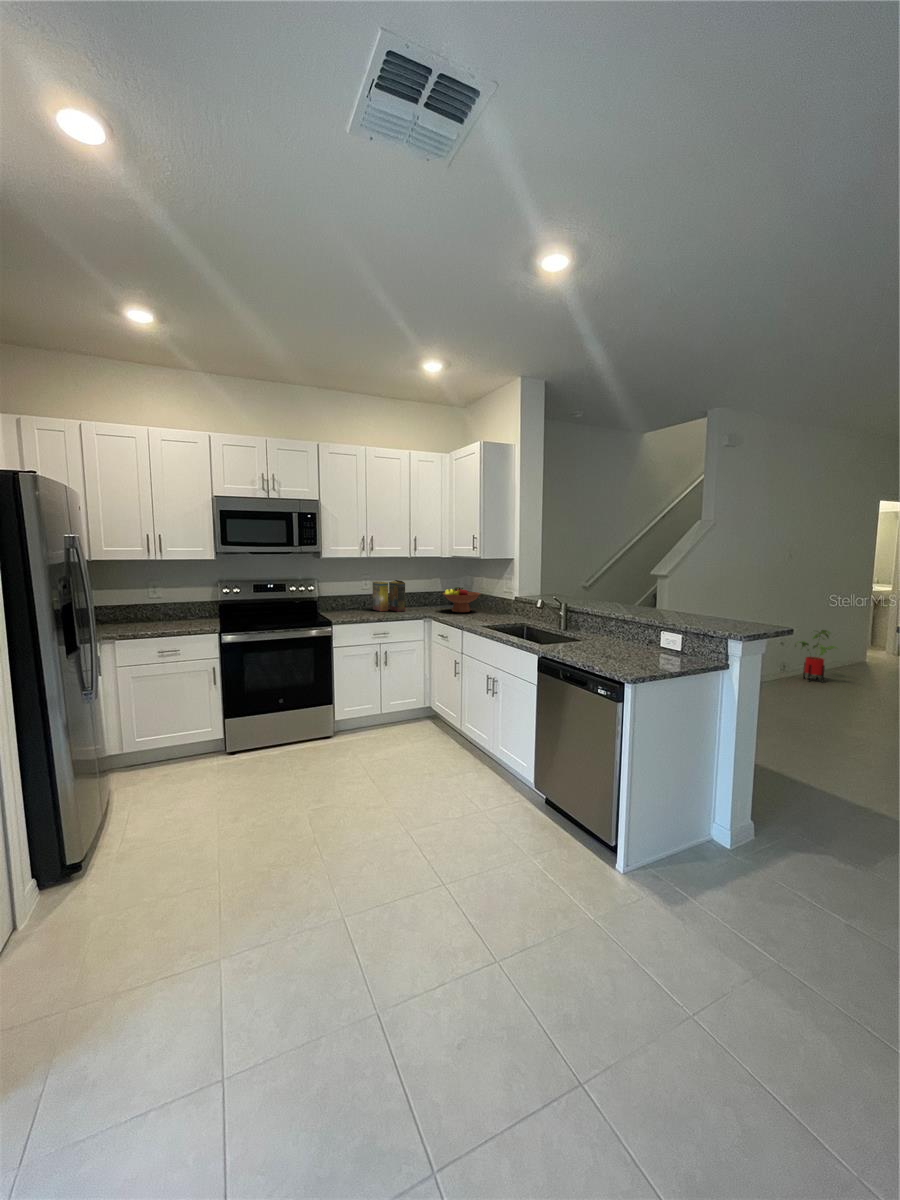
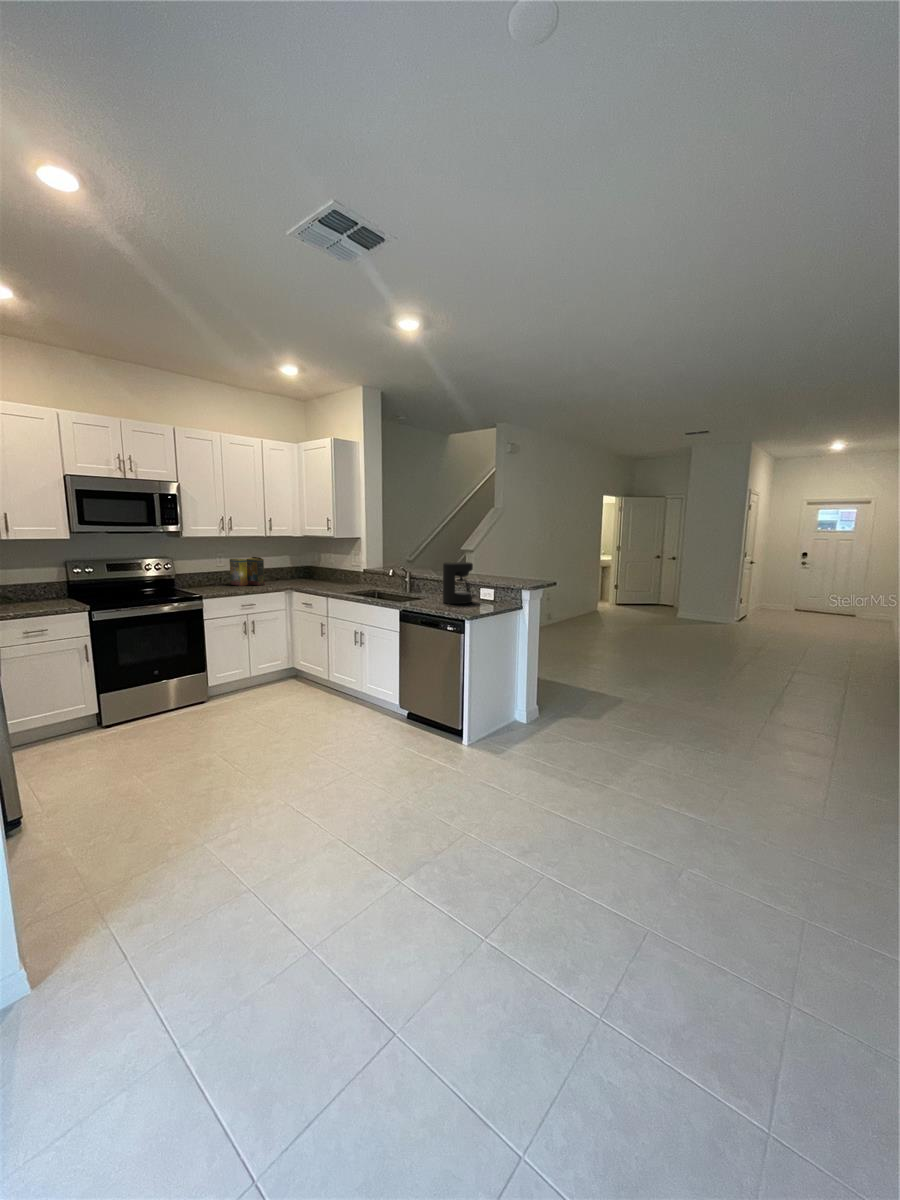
fruit bowl: present [443,587,480,612] -> none [298,562,332,584]
coffee maker: none [602,593,649,653] -> present [443,562,473,604]
house plant: present [795,630,837,682] -> none [556,588,582,625]

